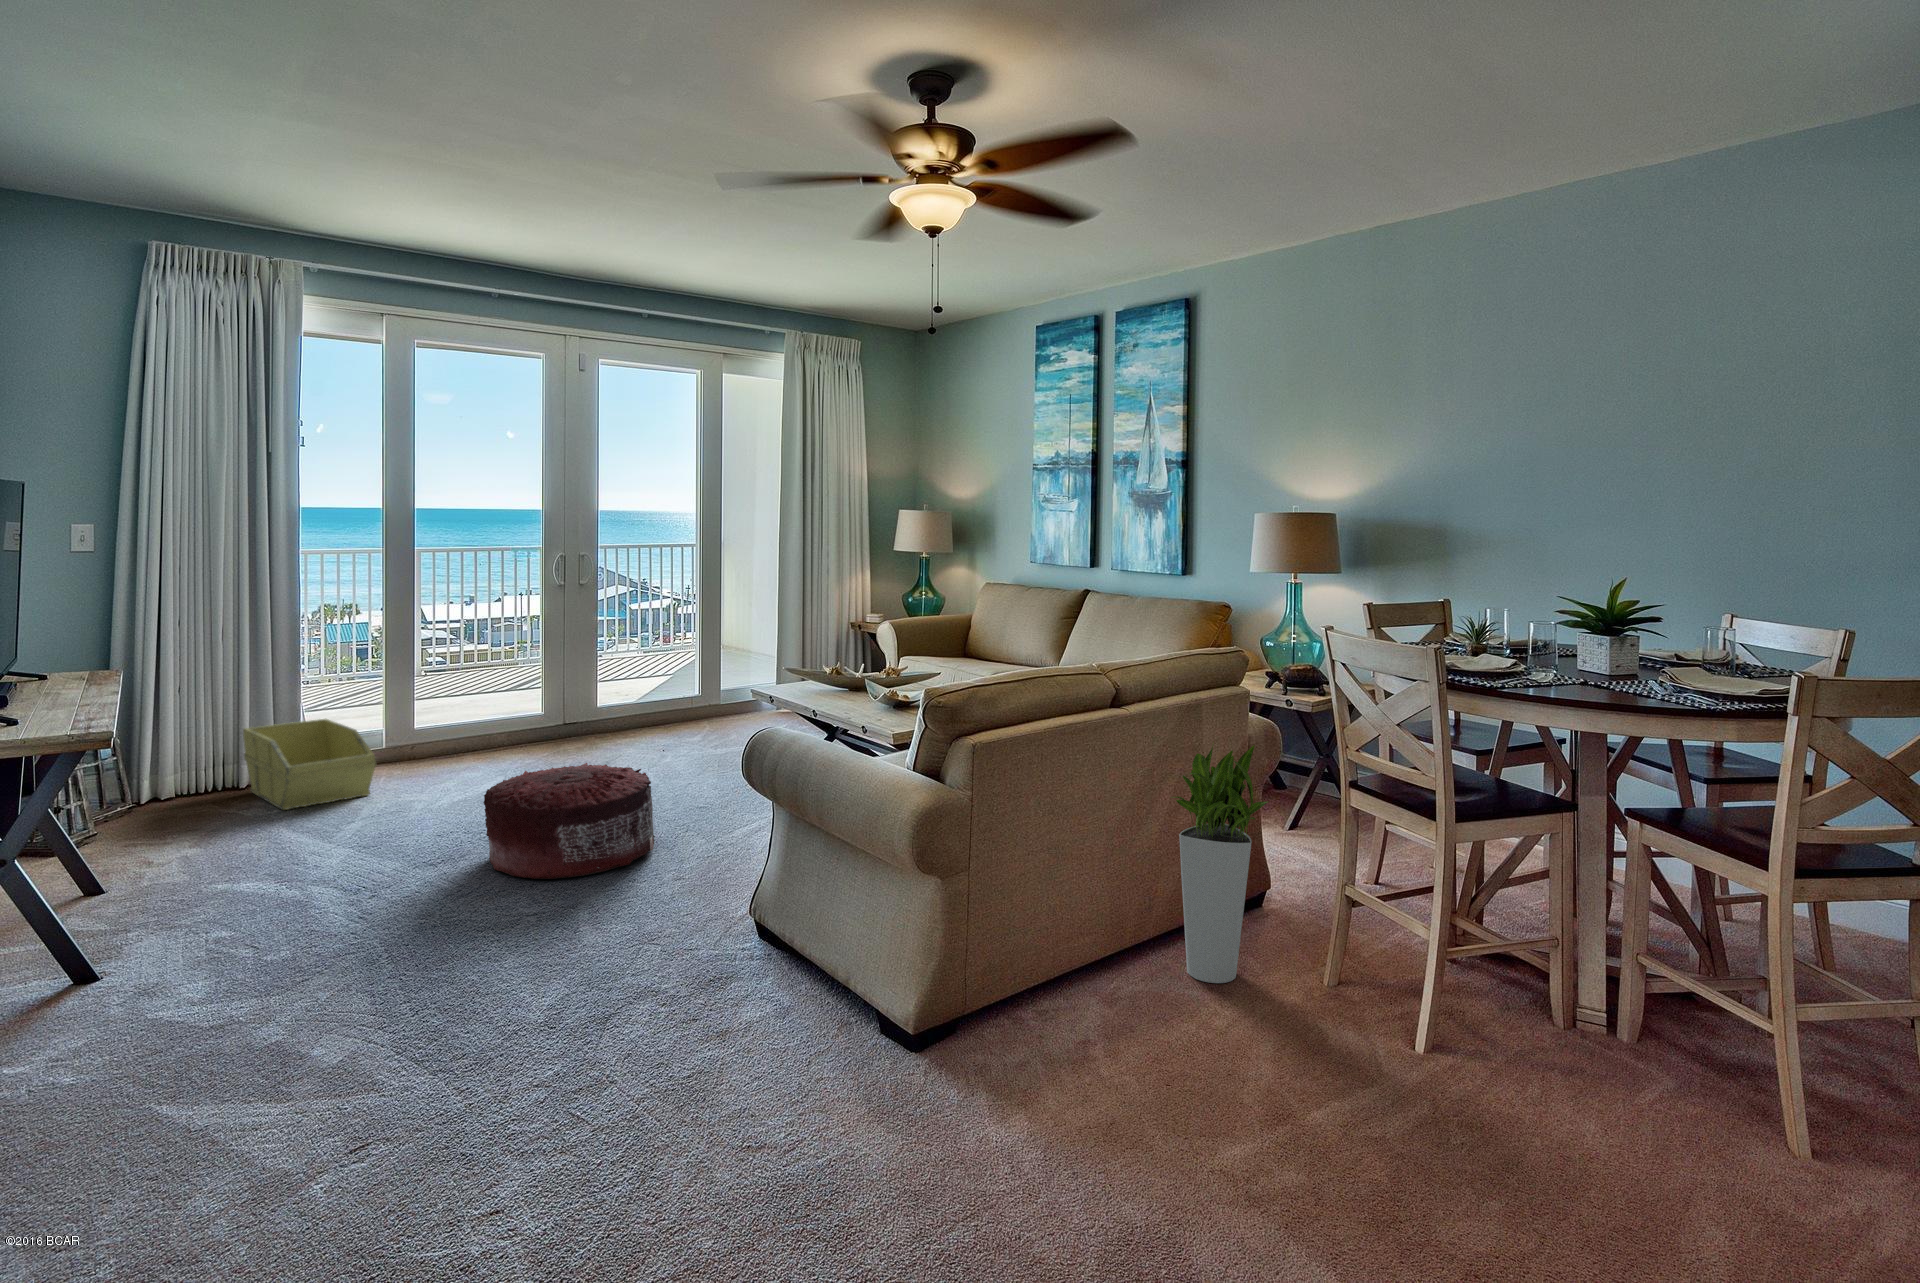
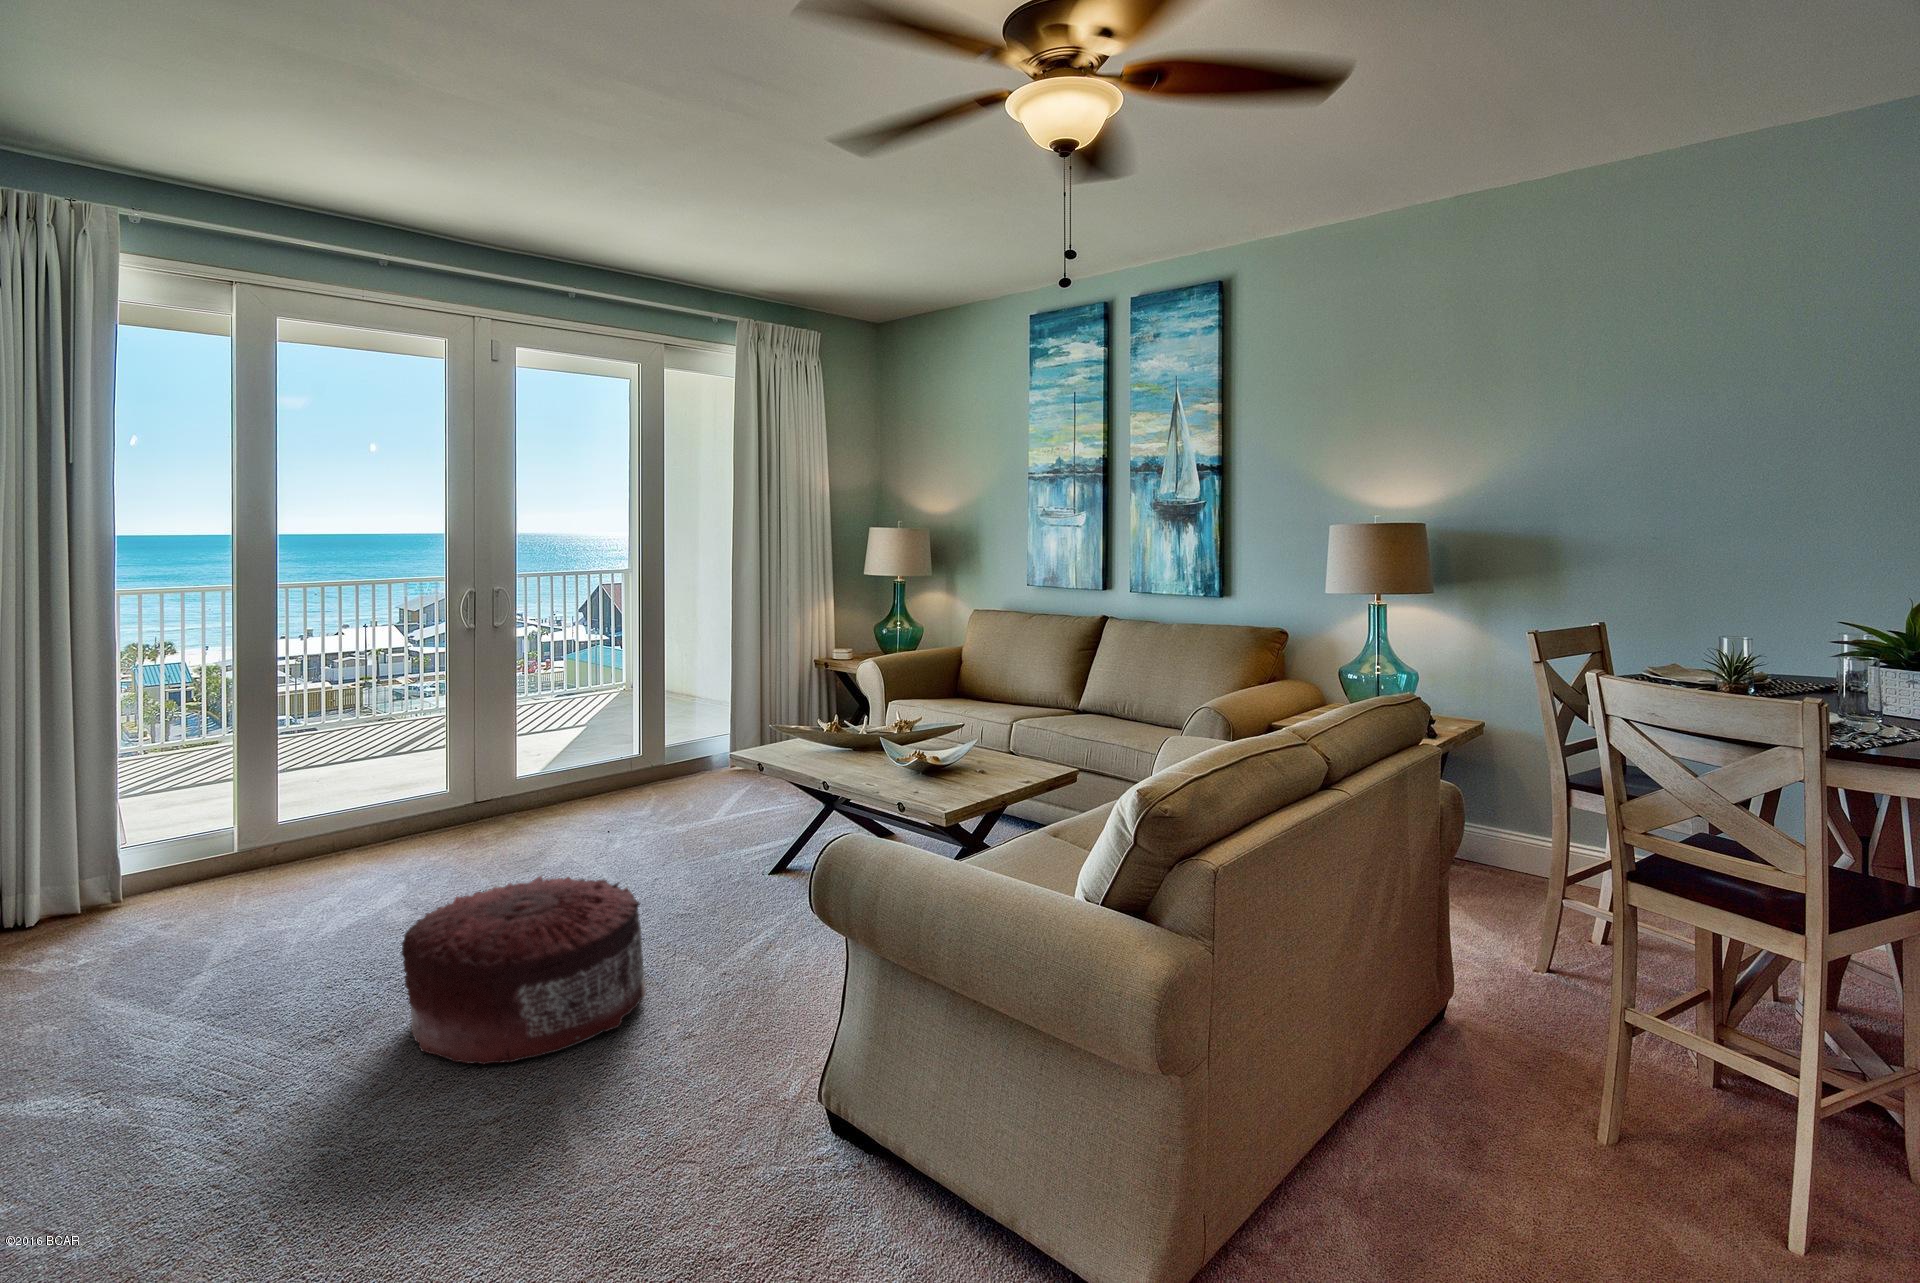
storage bin: present [243,719,376,810] -> none [28,819,230,961]
planter: present [1175,746,1268,983] -> none [1447,836,1598,1182]

